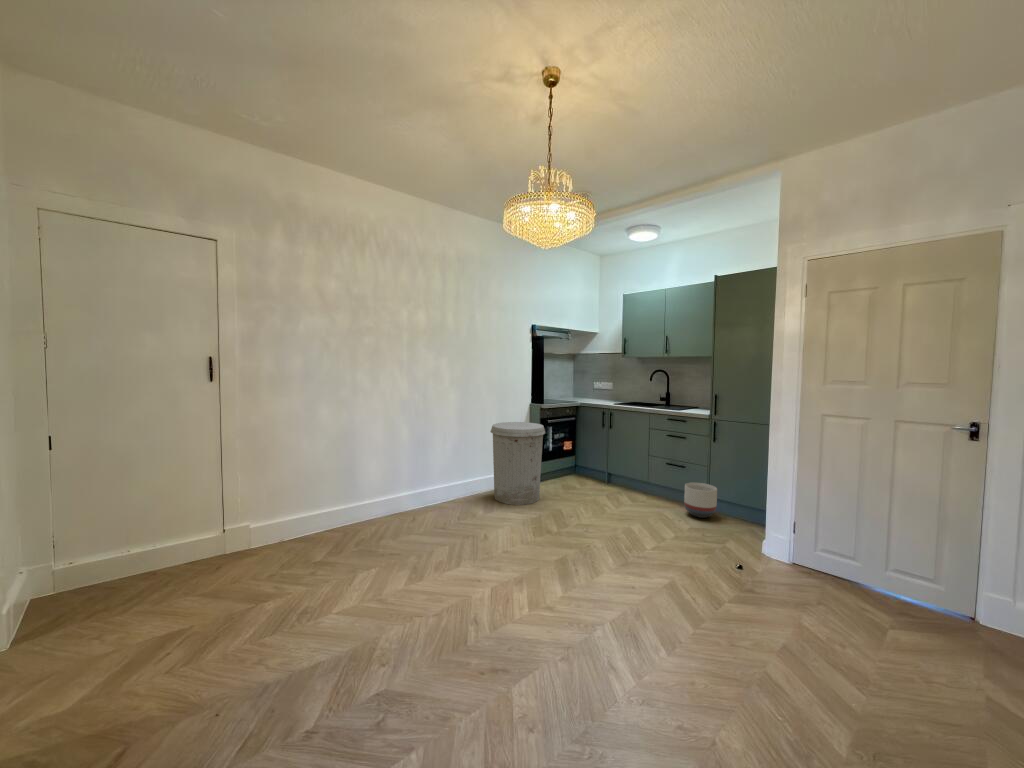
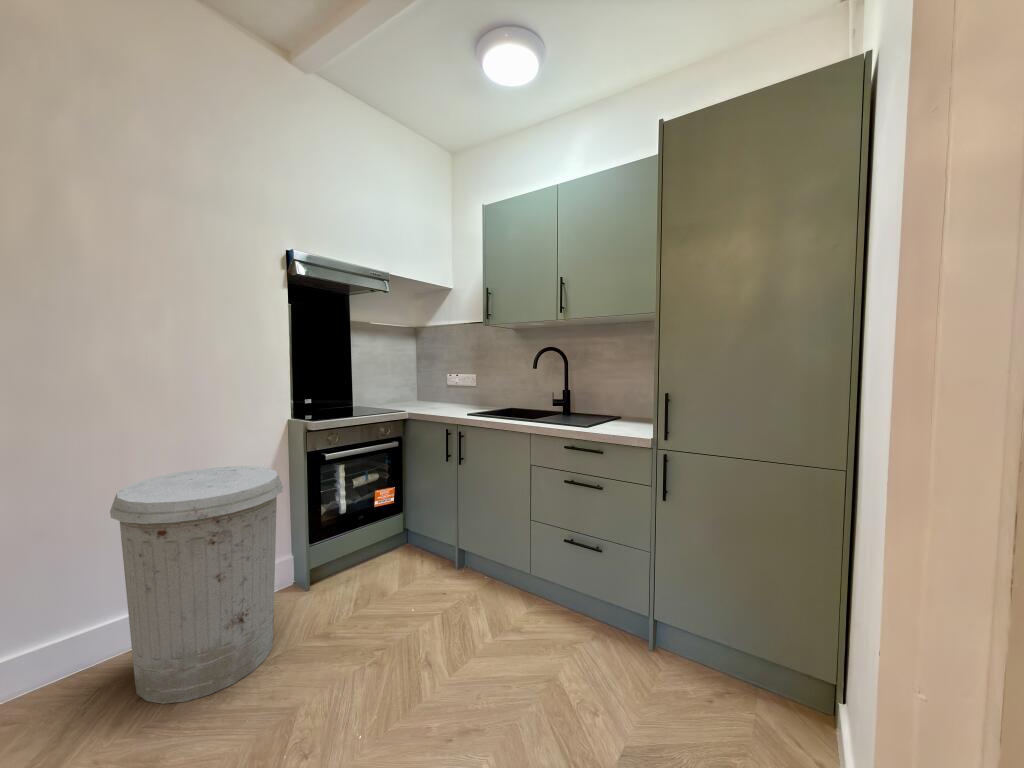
planter: present [684,483,717,518] -> none [602,593,676,692]

